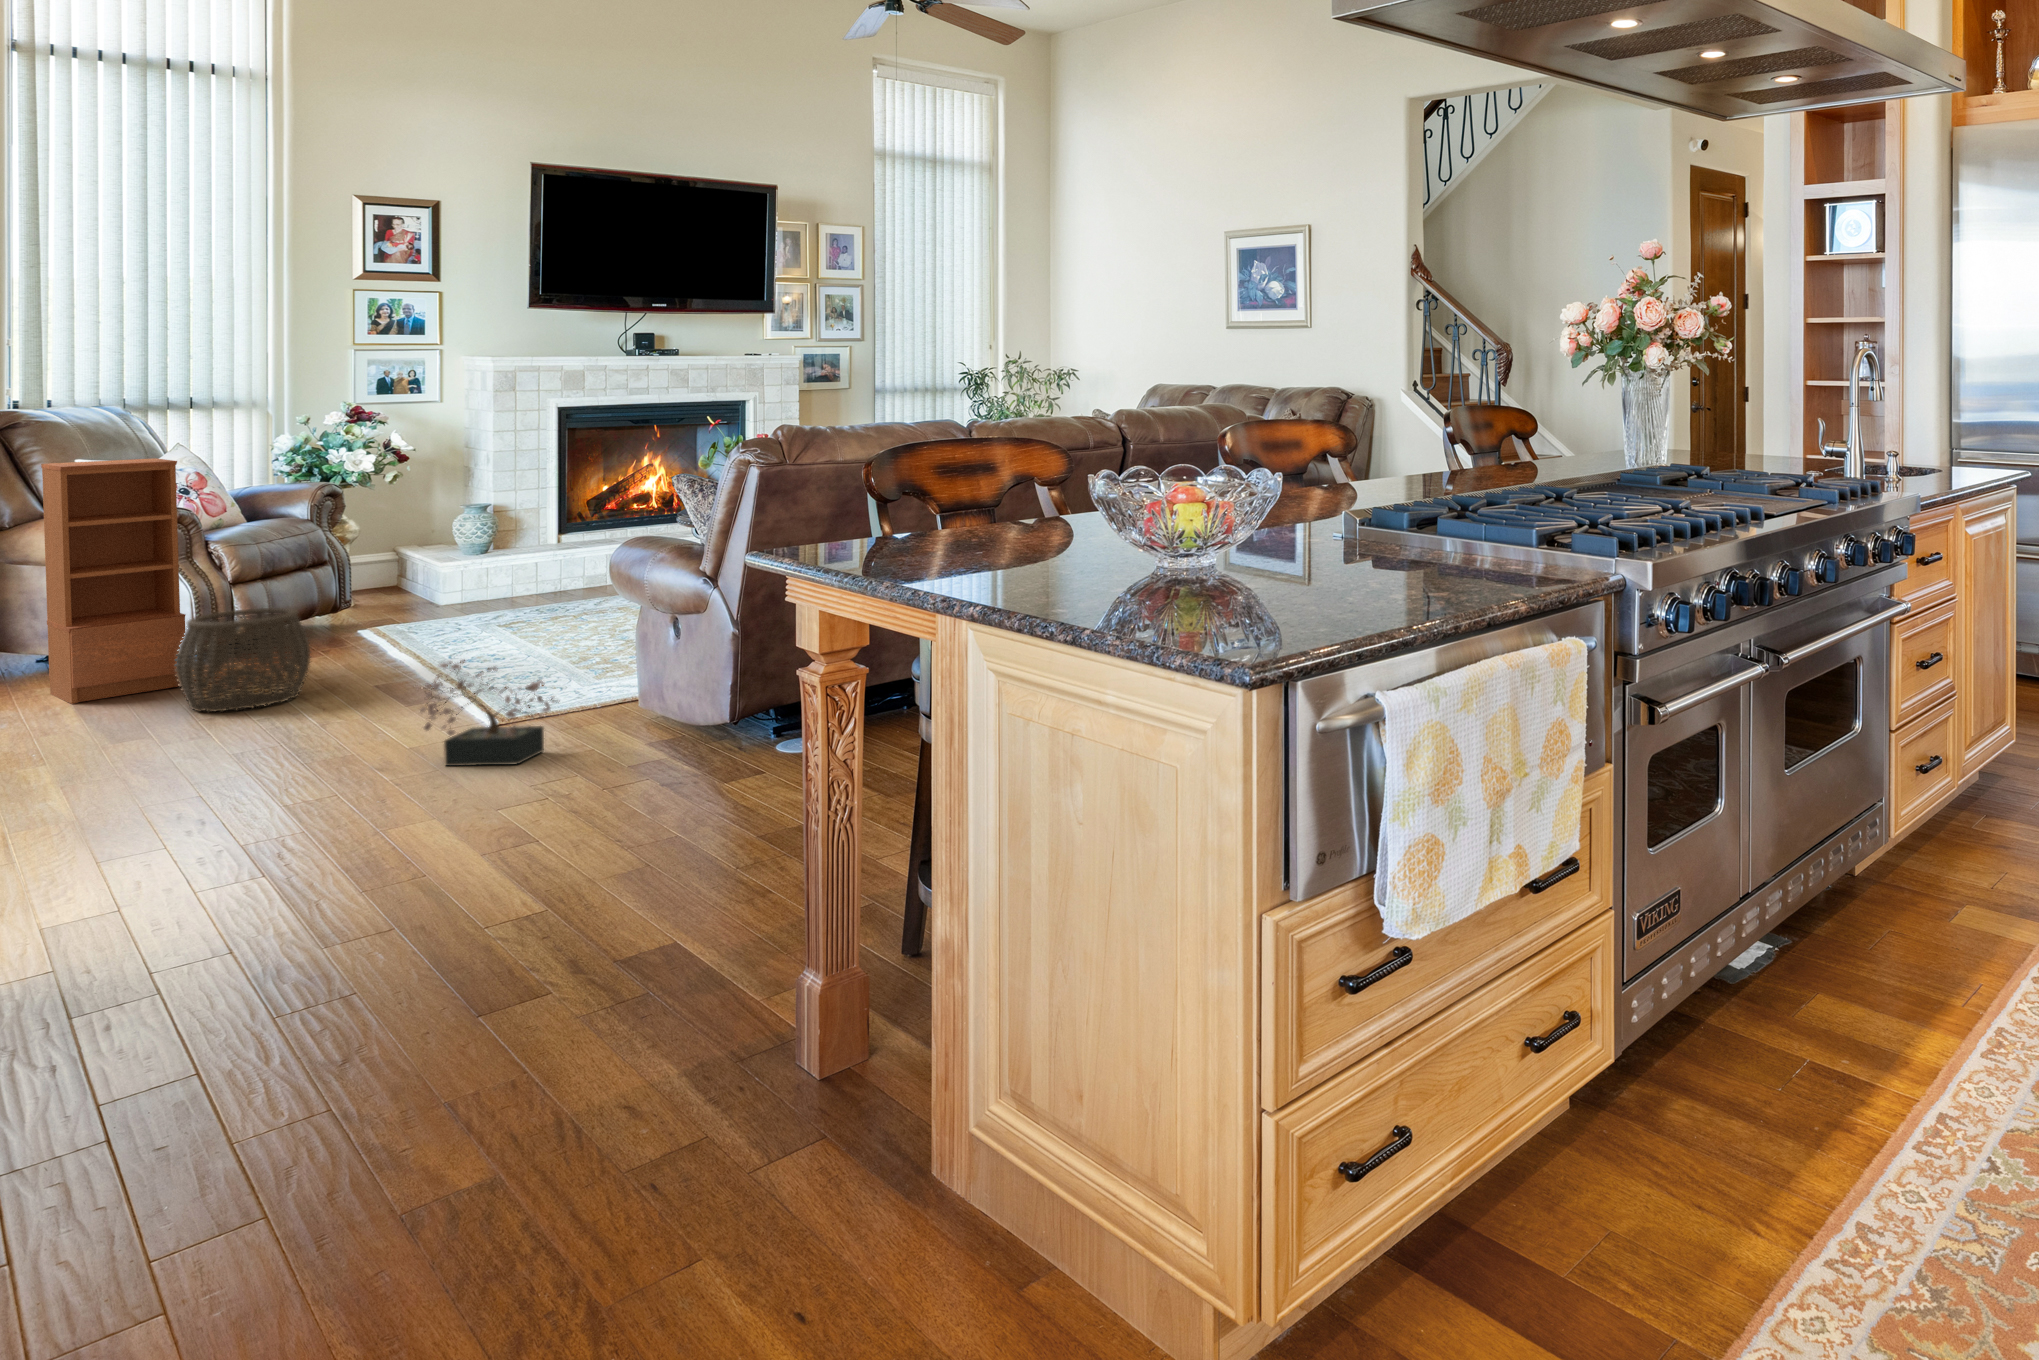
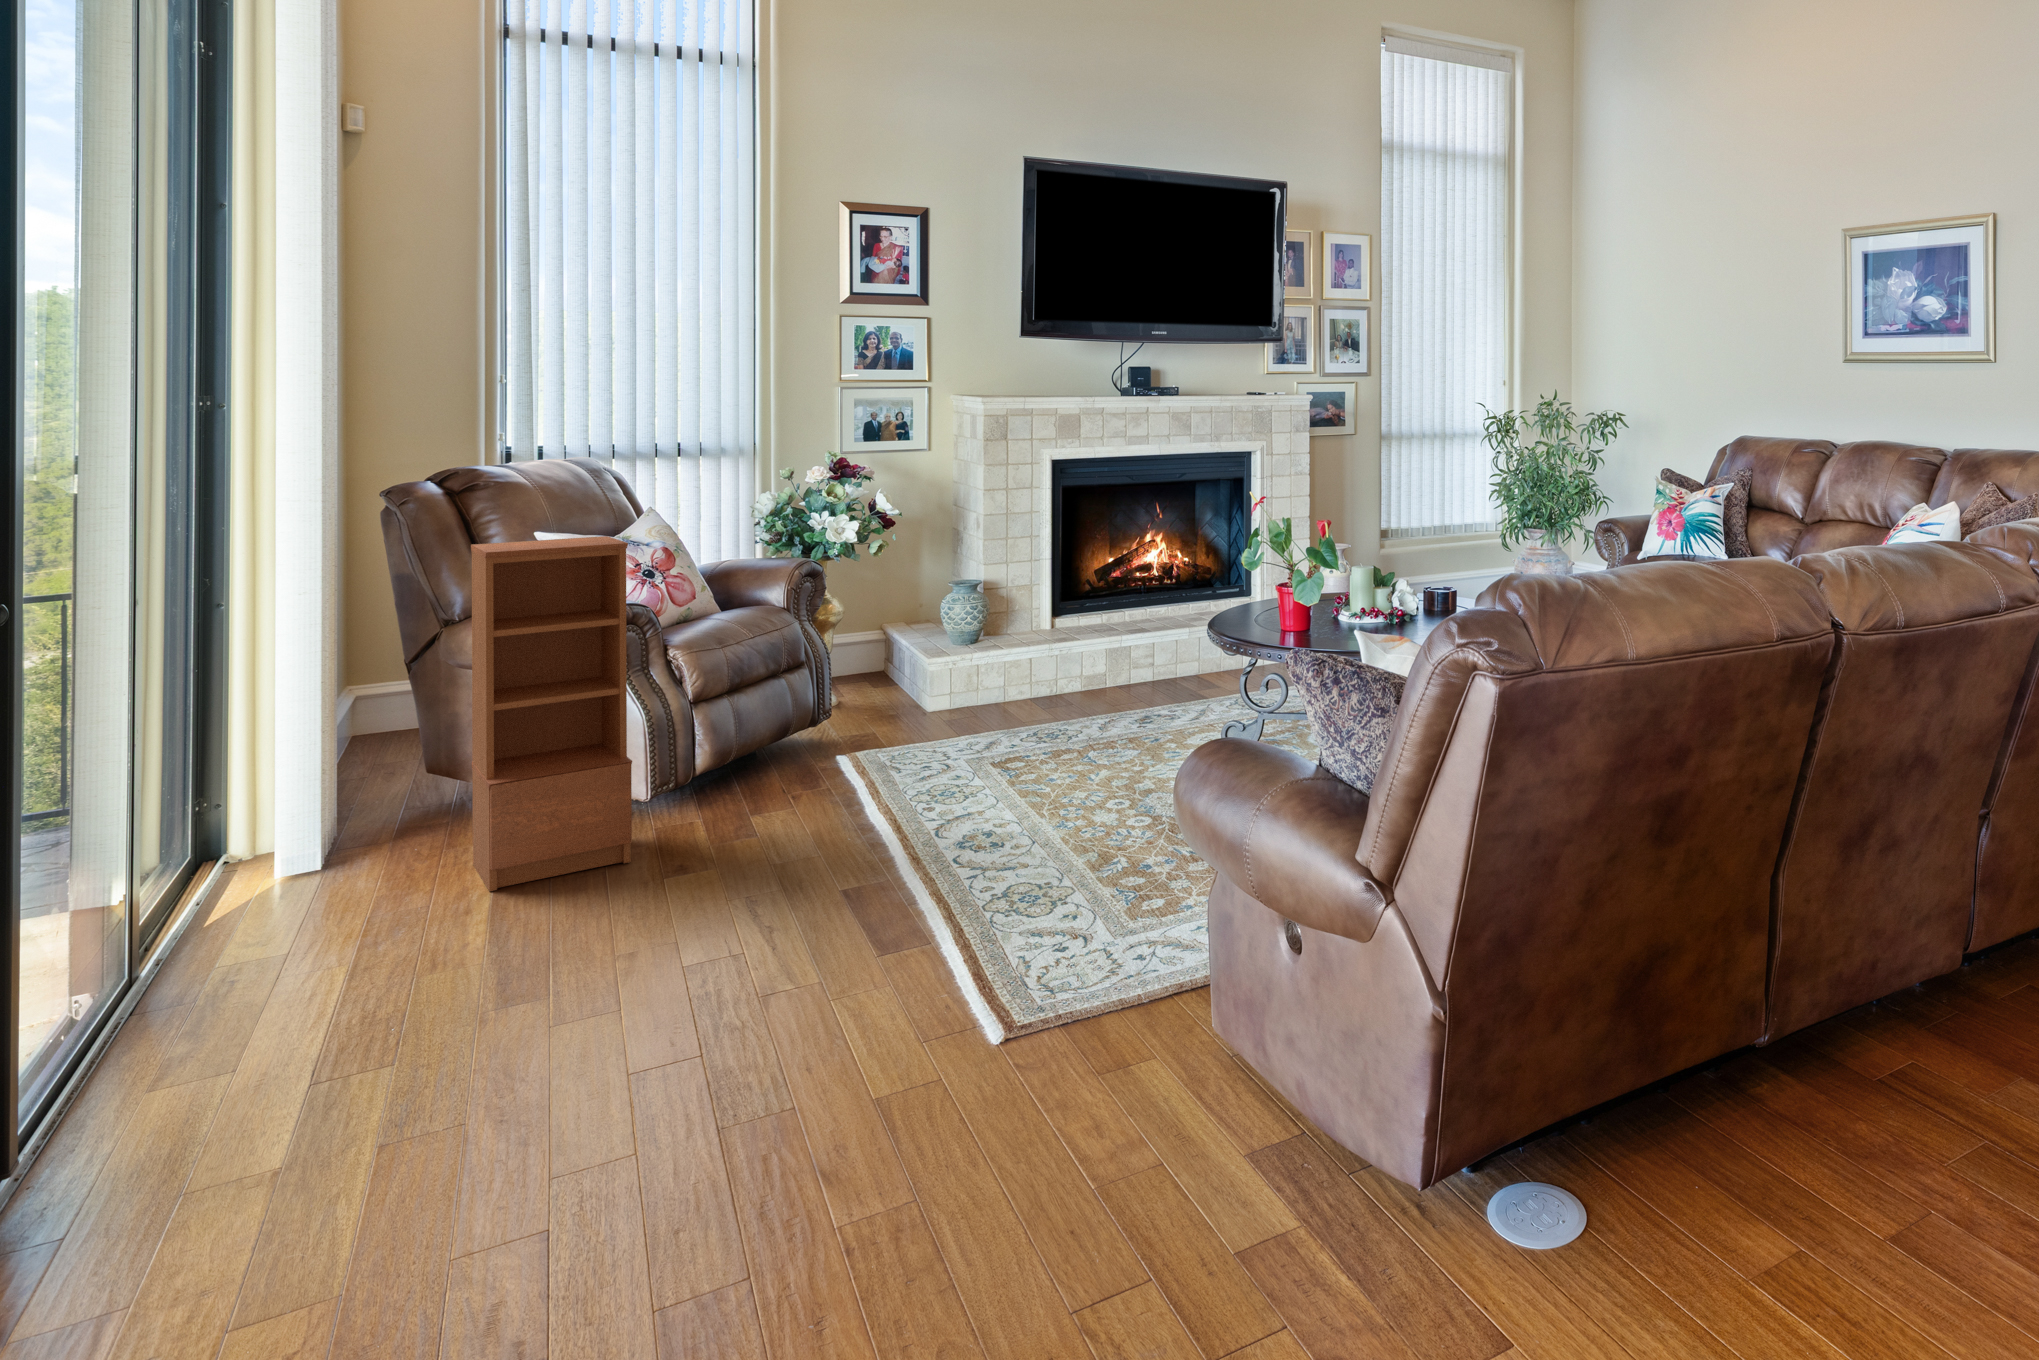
woven basket: present [176,608,311,712] -> none [607,763,782,932]
decorative plant: present [420,660,559,766] -> none [929,929,1154,1155]

